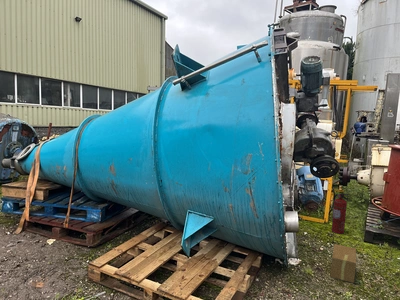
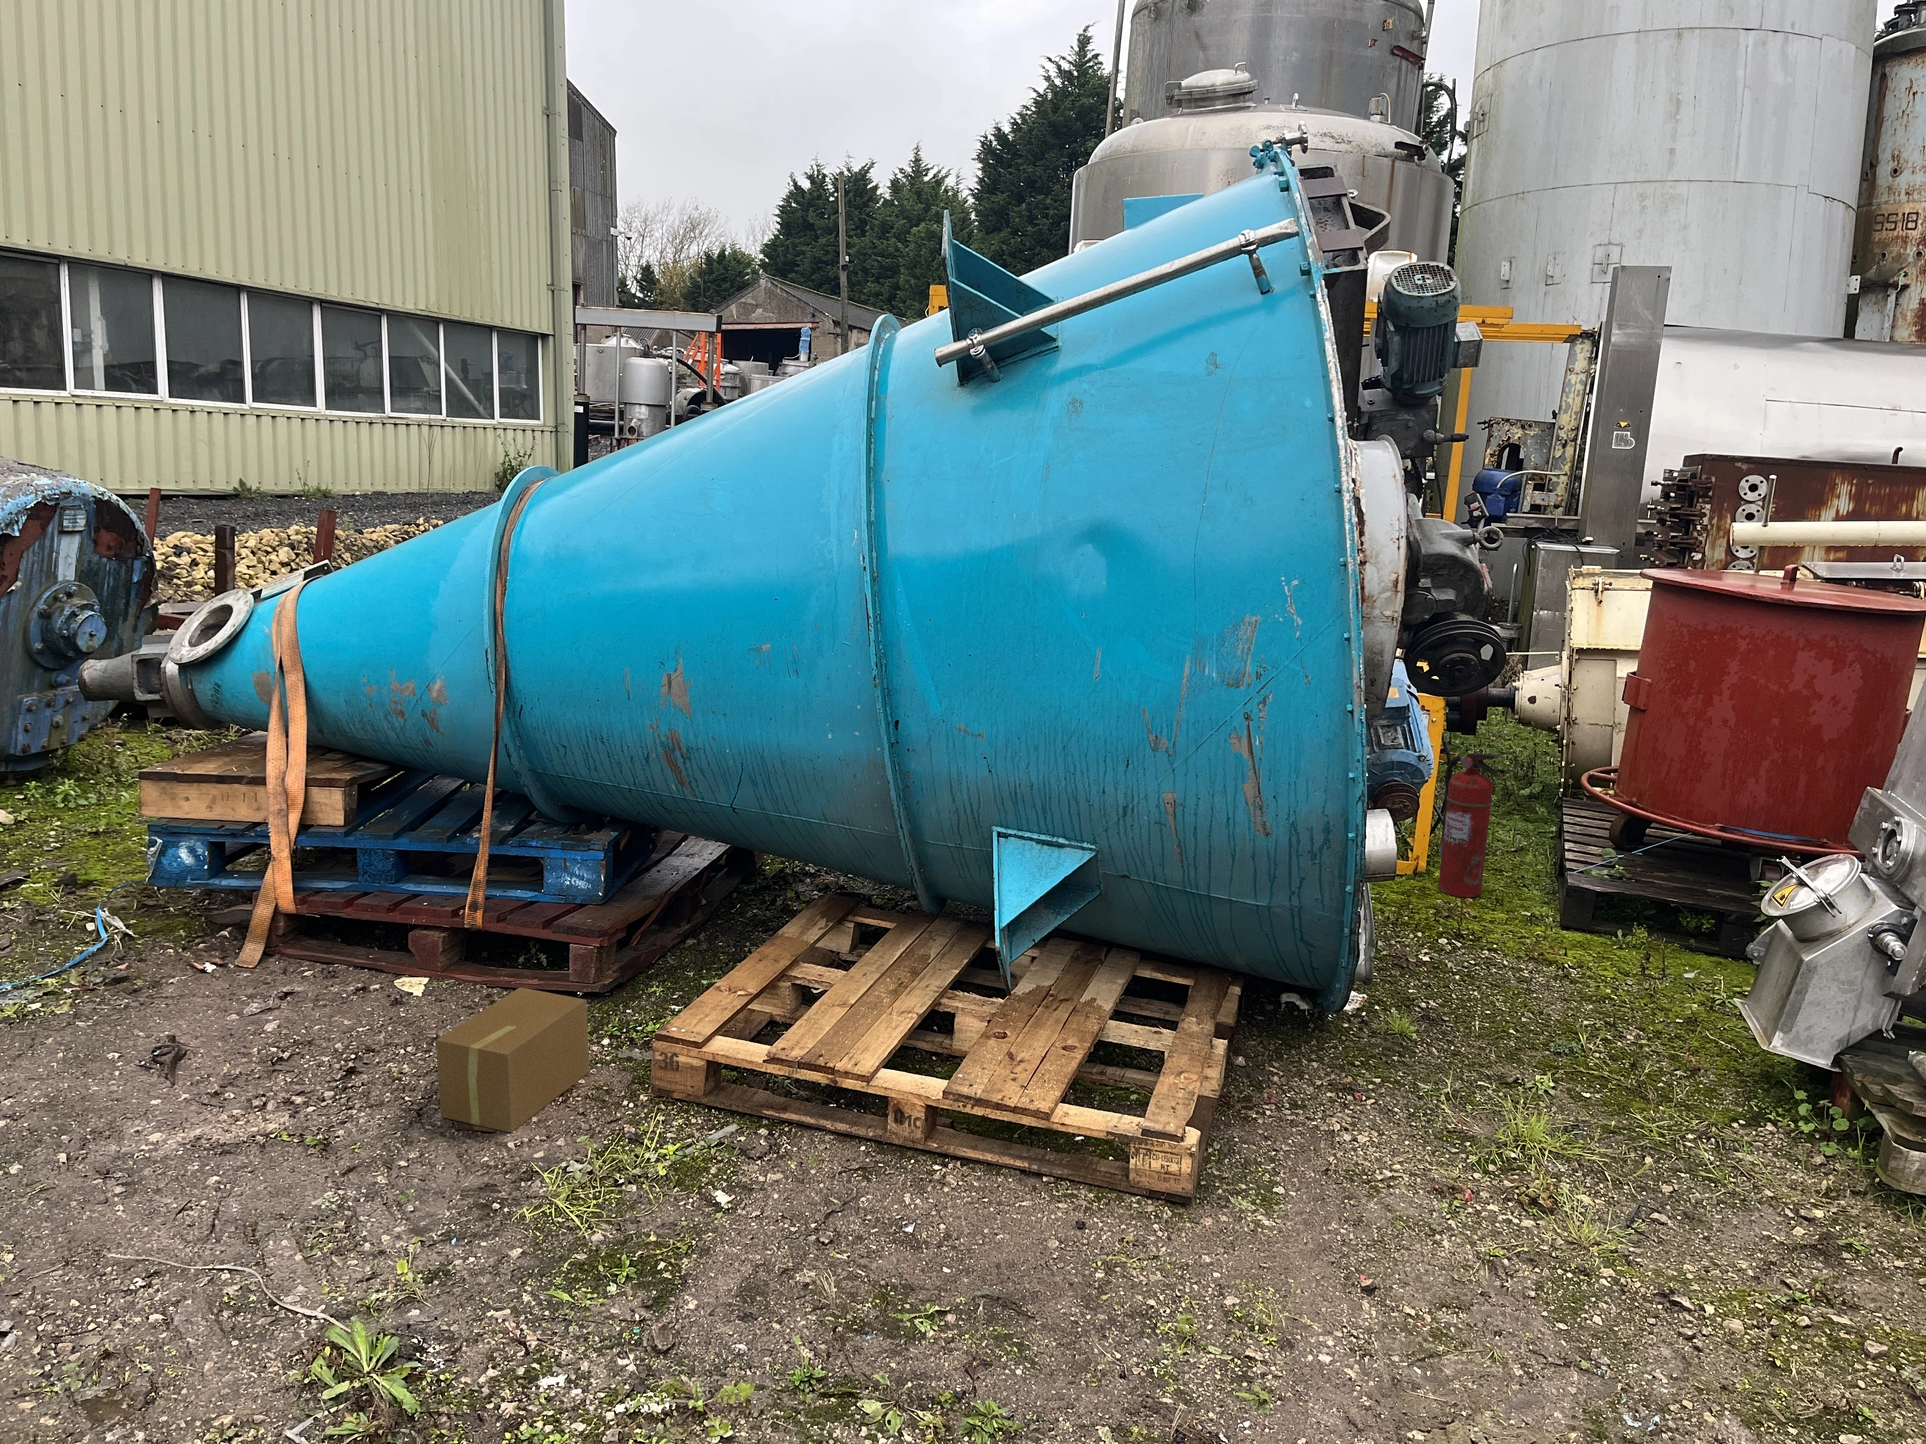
cardboard box: present [331,244,356,283] -> present [436,987,589,1133]

